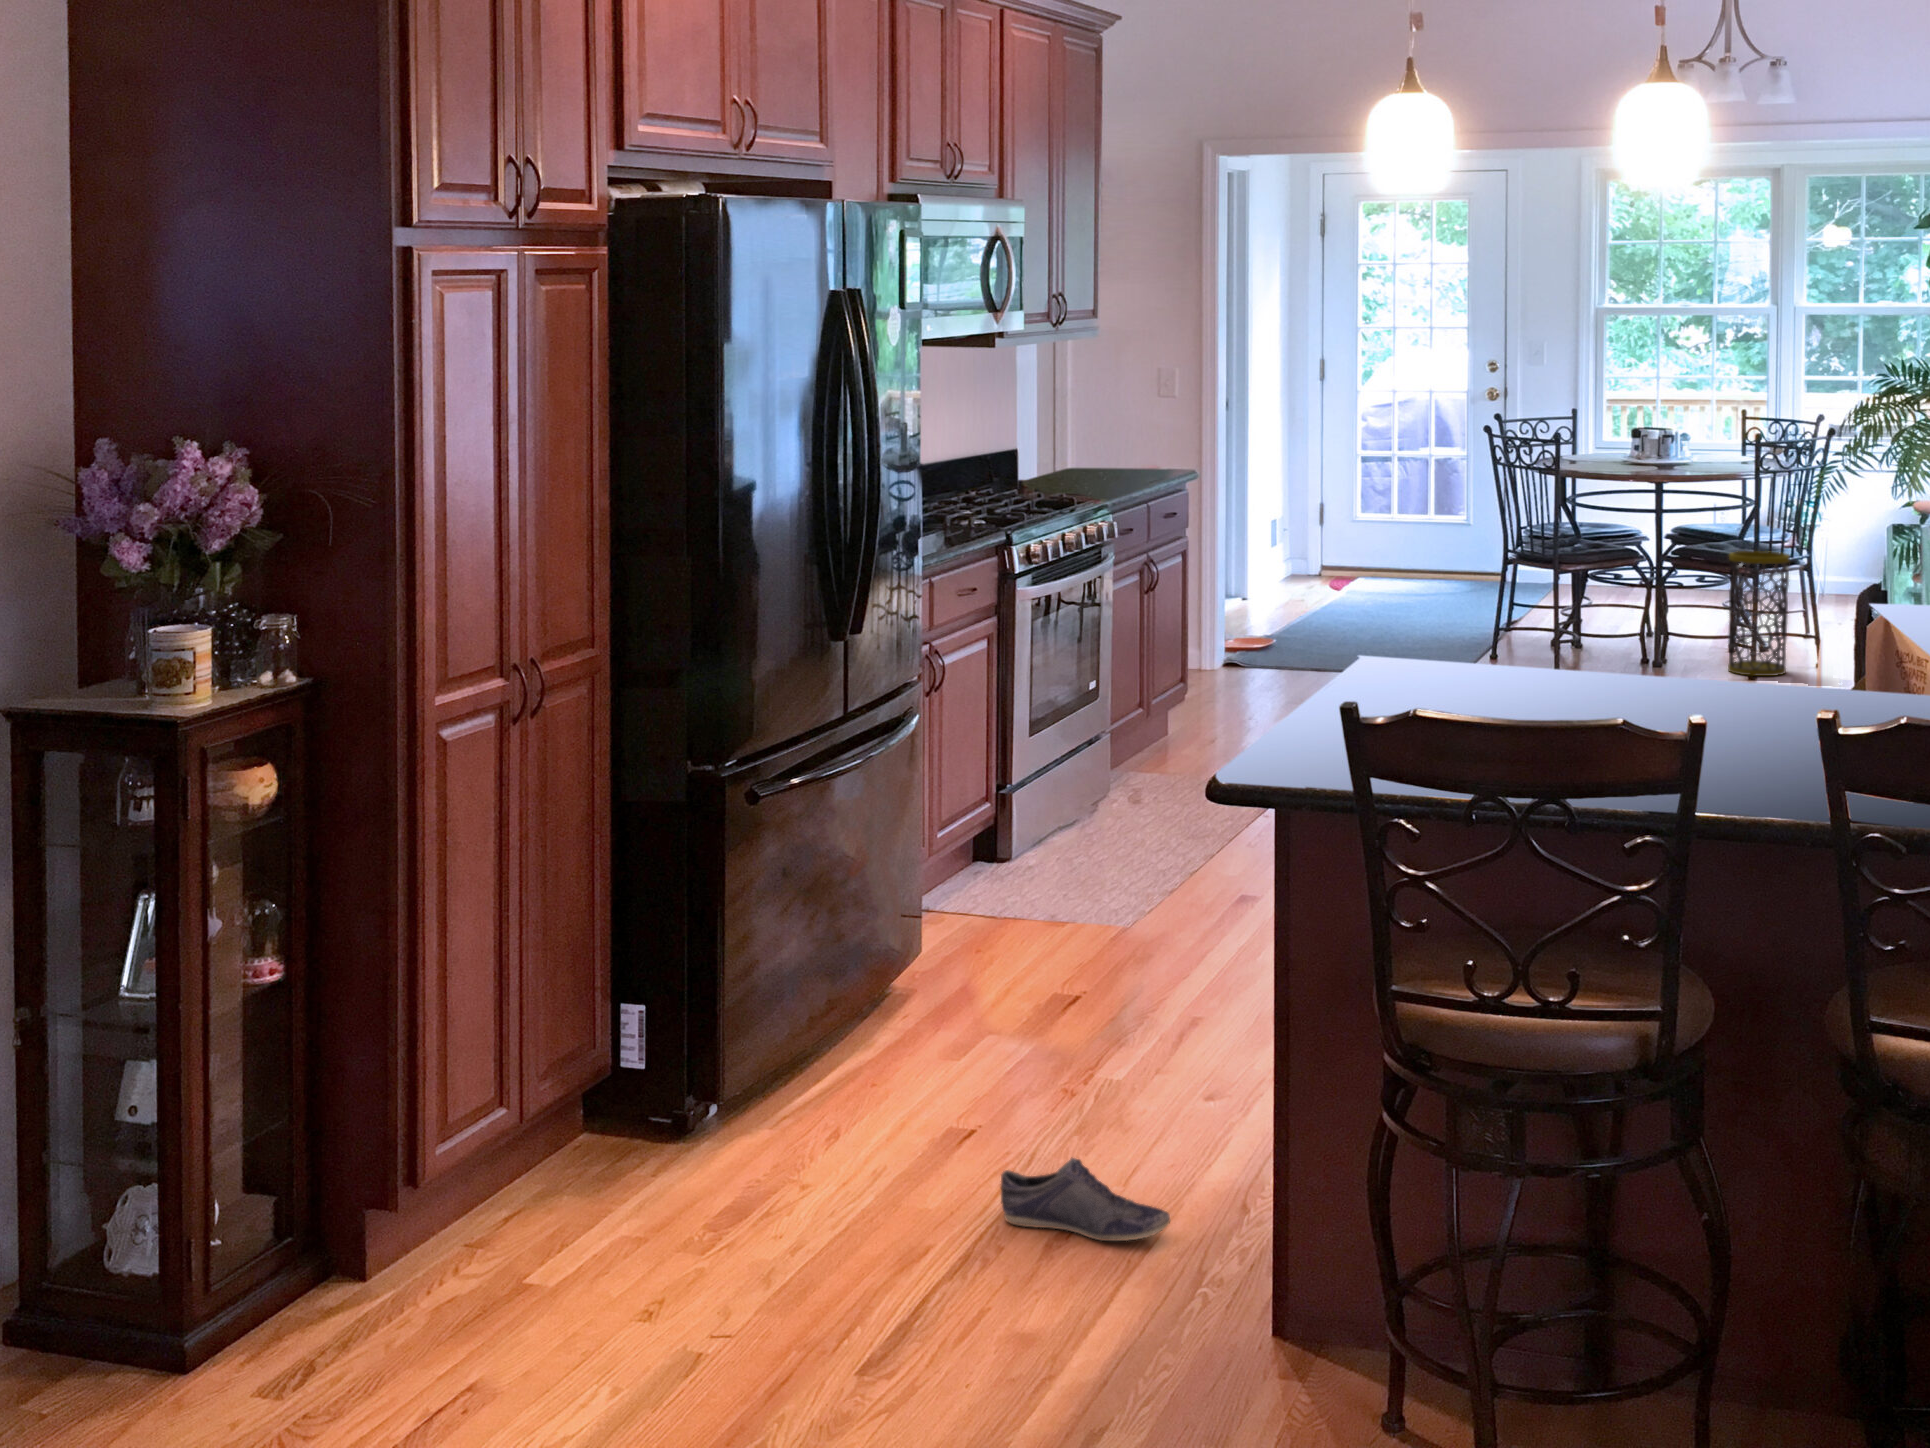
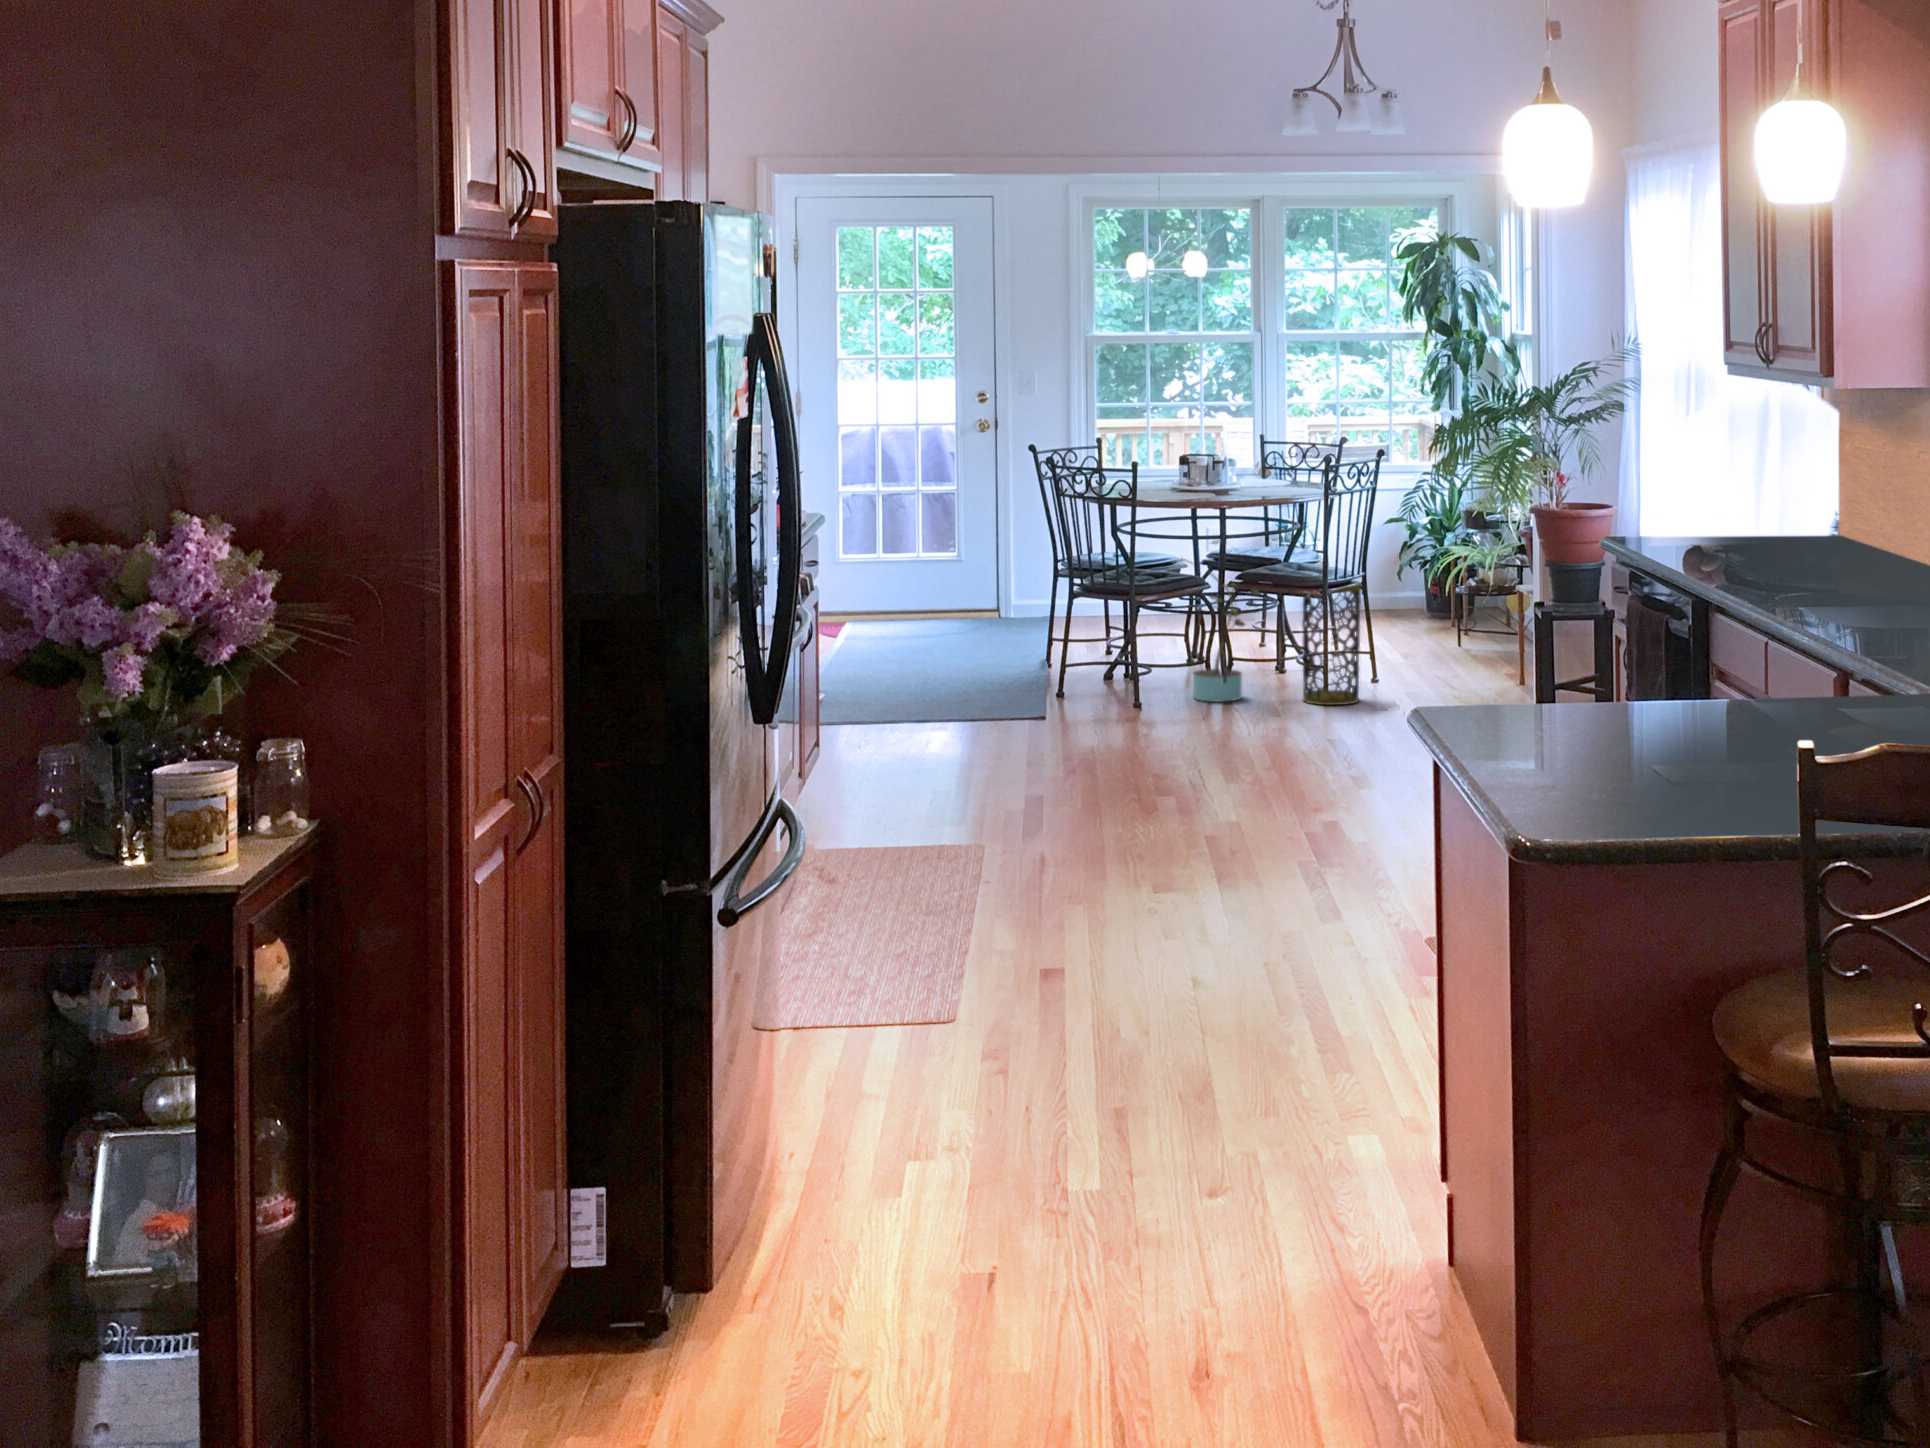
potted plant: none [1600,507,1692,666] -> present [1174,540,1261,702]
shoe: present [1000,1158,1170,1241] -> none [1103,1291,1307,1378]

